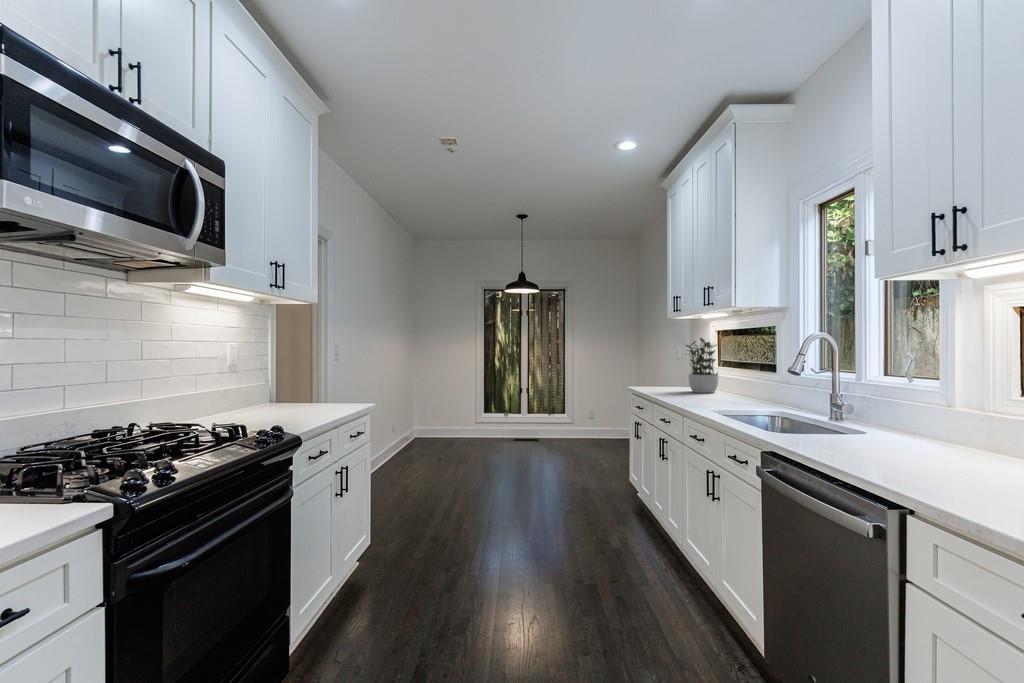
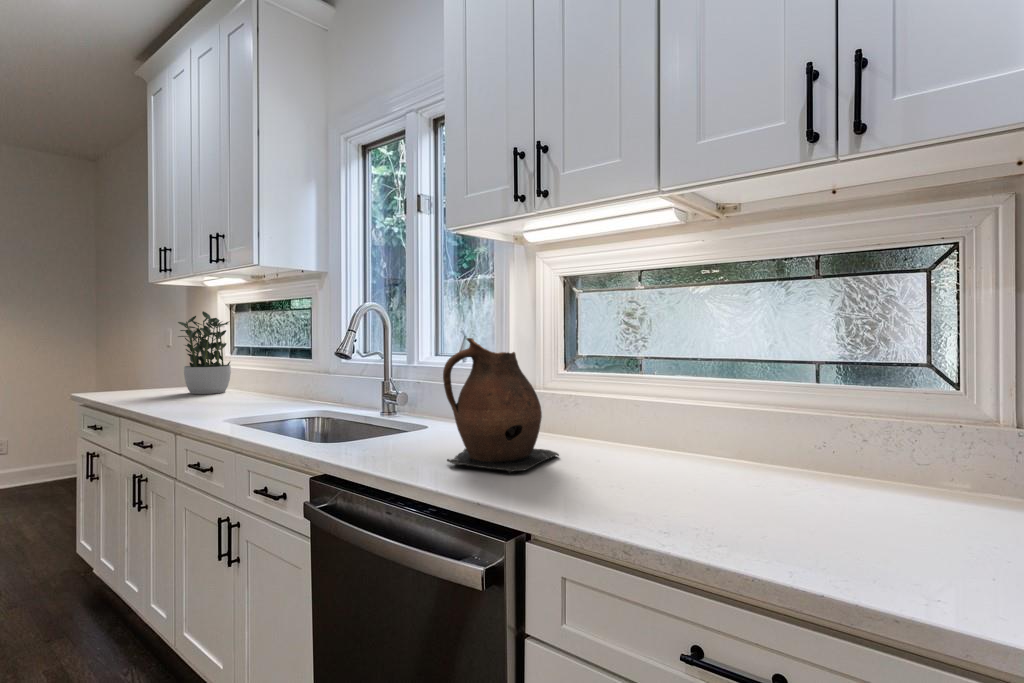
ceramic pitcher: none [860,365,986,472] -> present [443,338,559,474]

